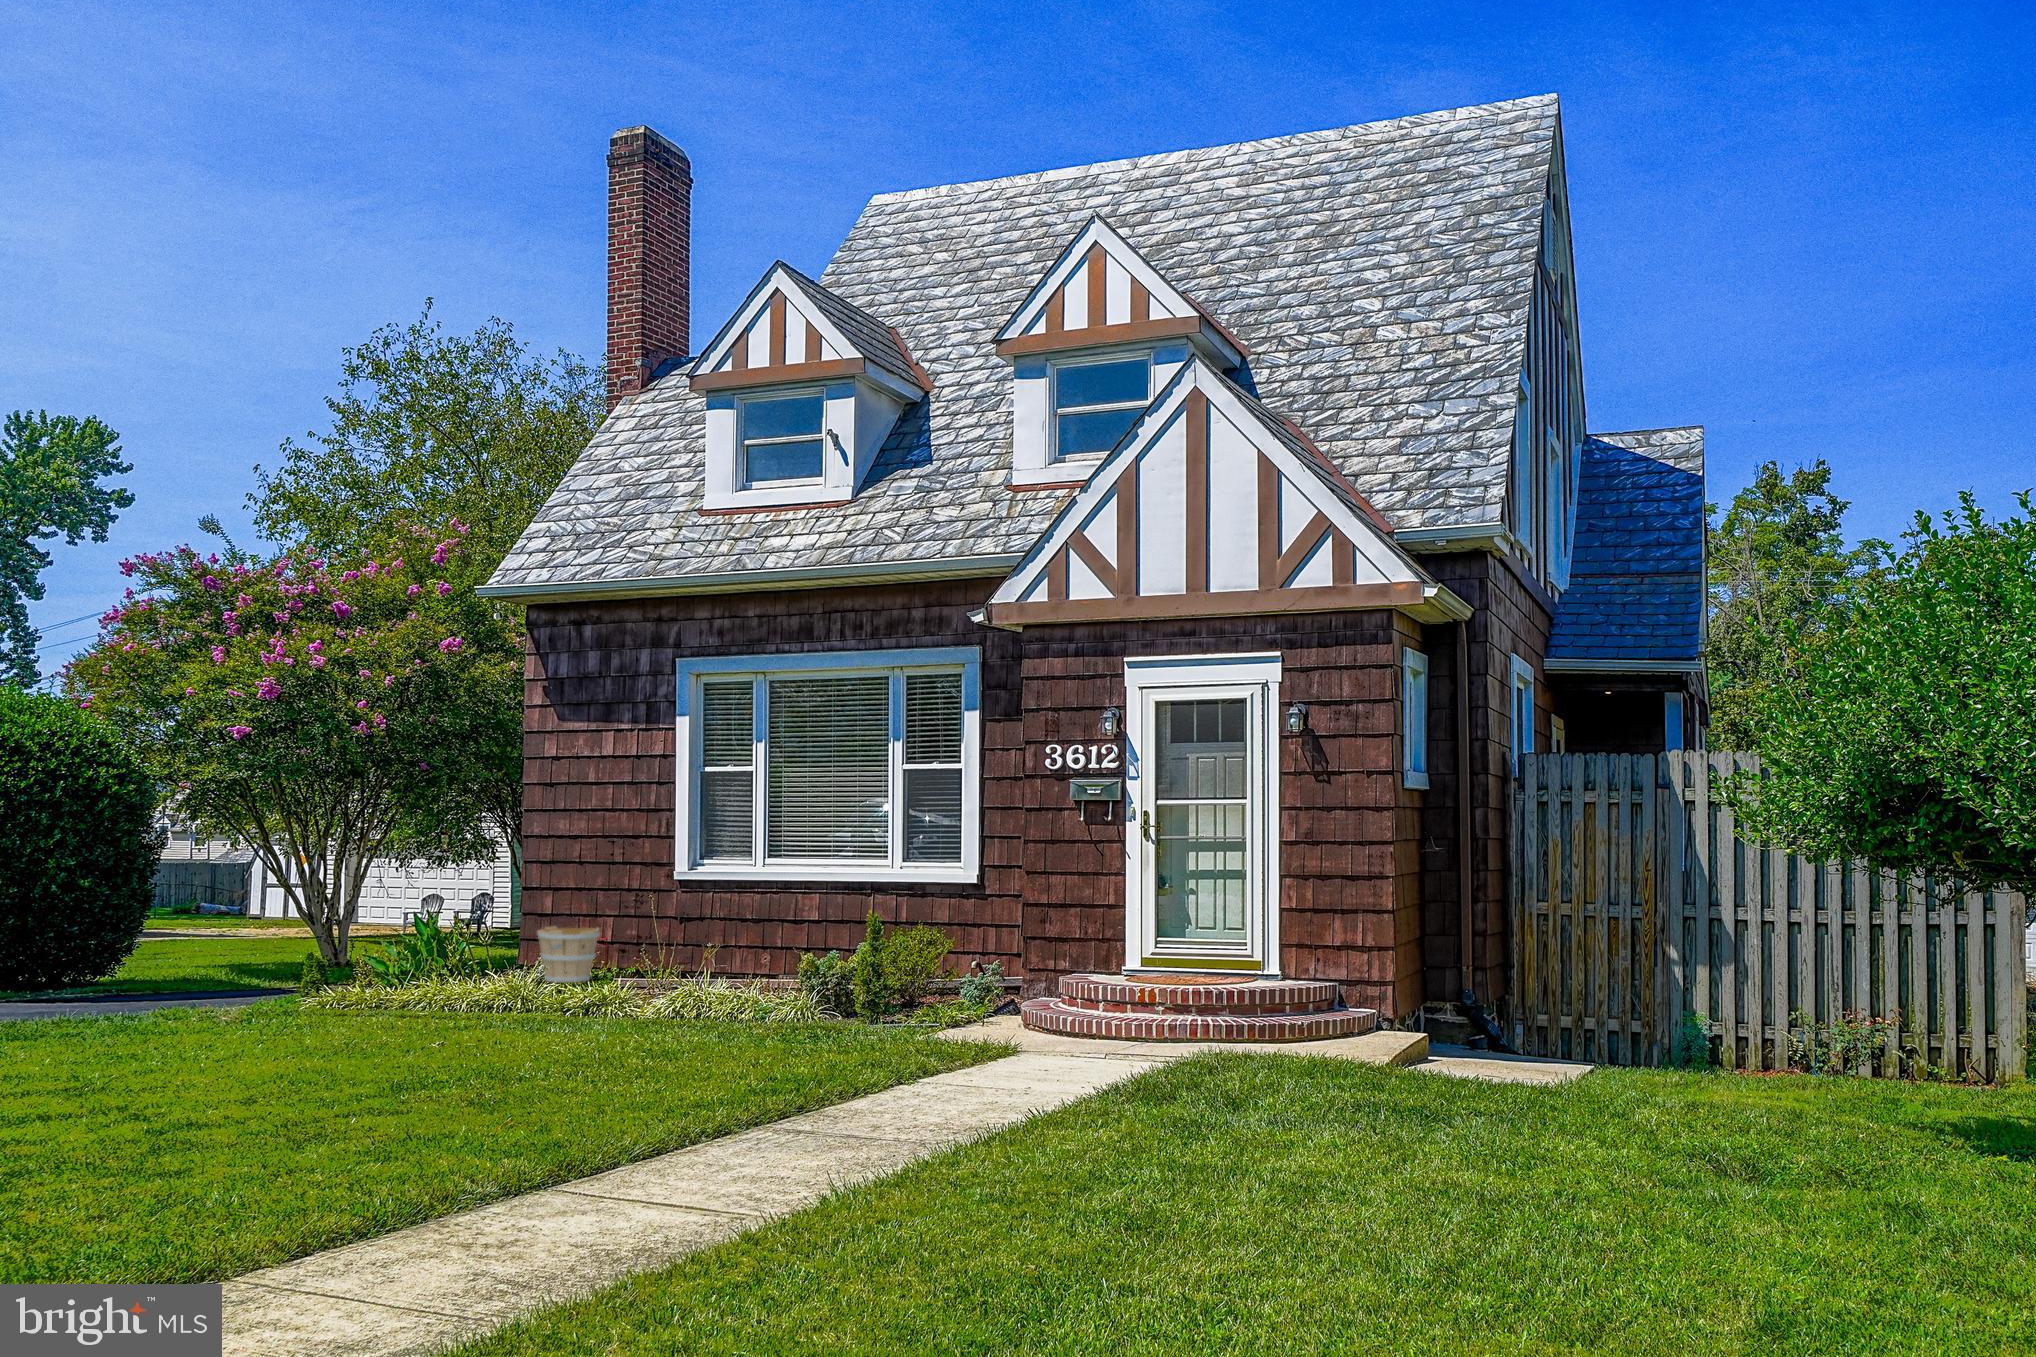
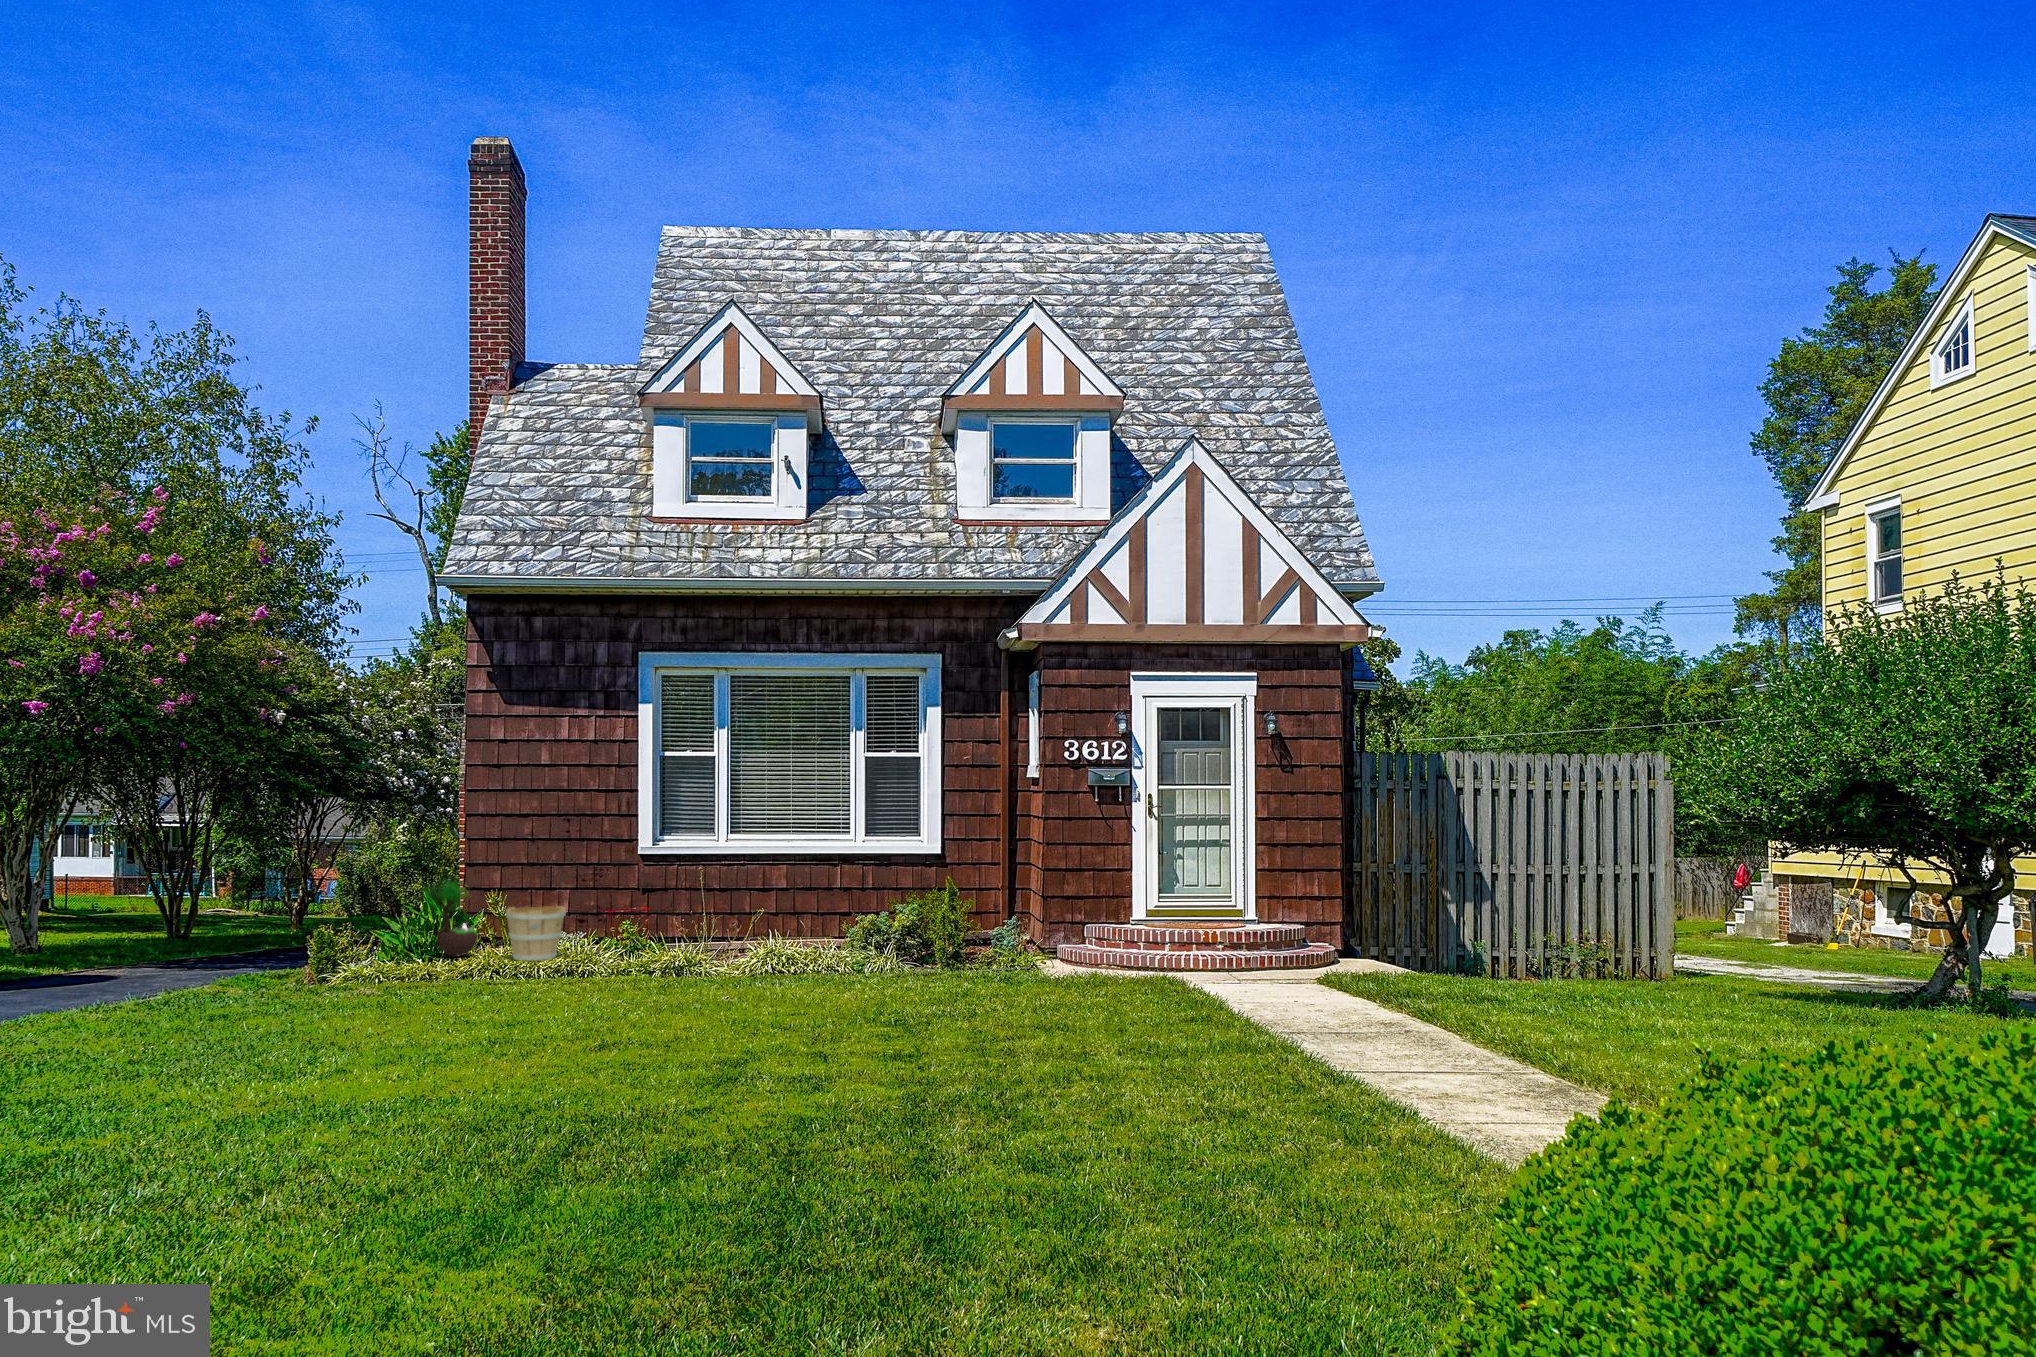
potted tree: none [476,886,529,975] -> present [421,877,477,957]

